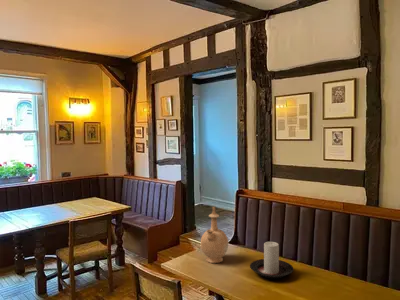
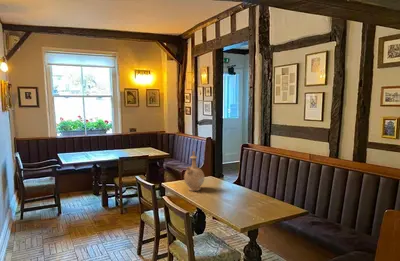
candle holder: present [250,242,293,279] -> none [210,177,241,202]

